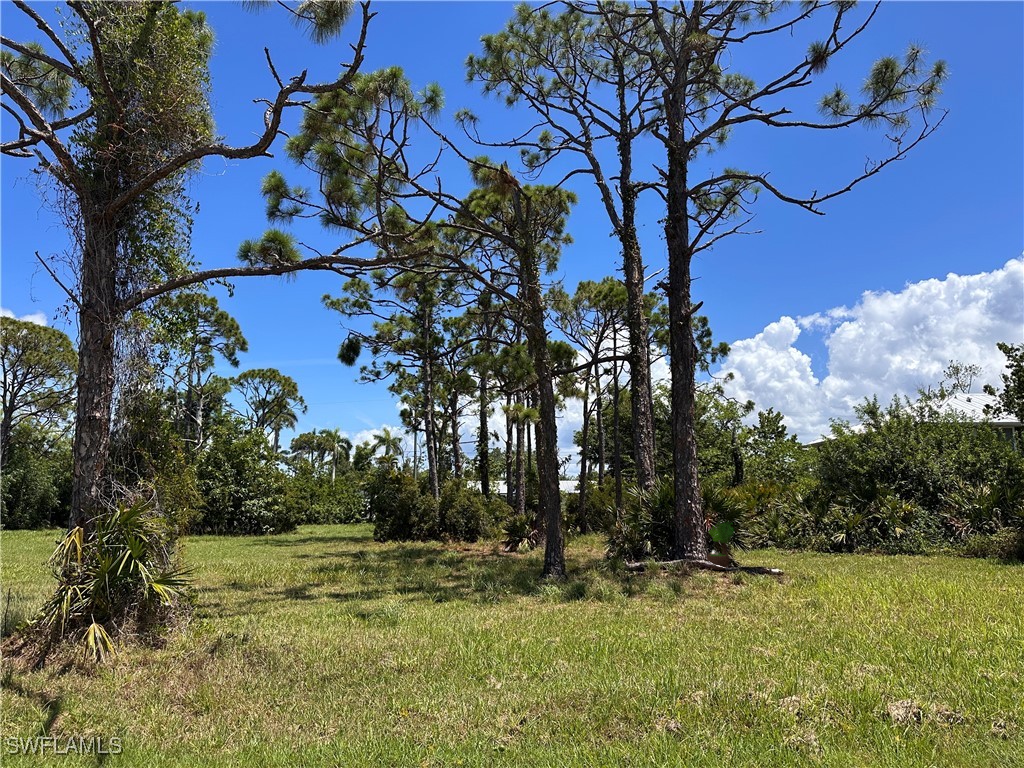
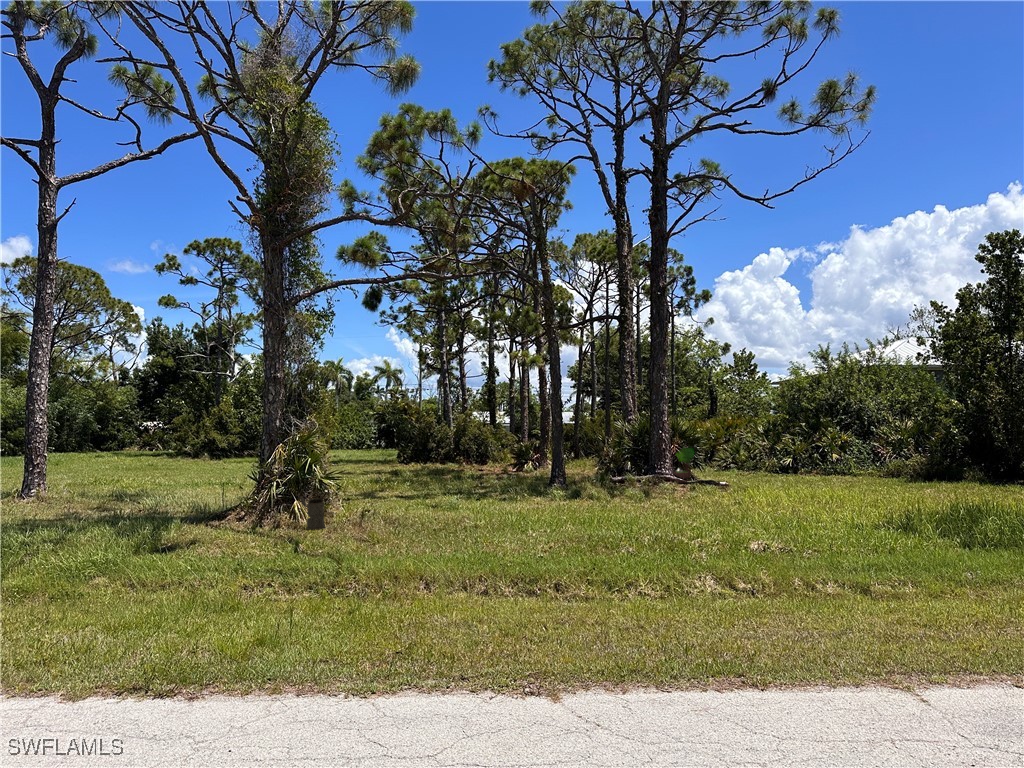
watering can: none [147,601,180,665] -> present [300,493,325,530]

